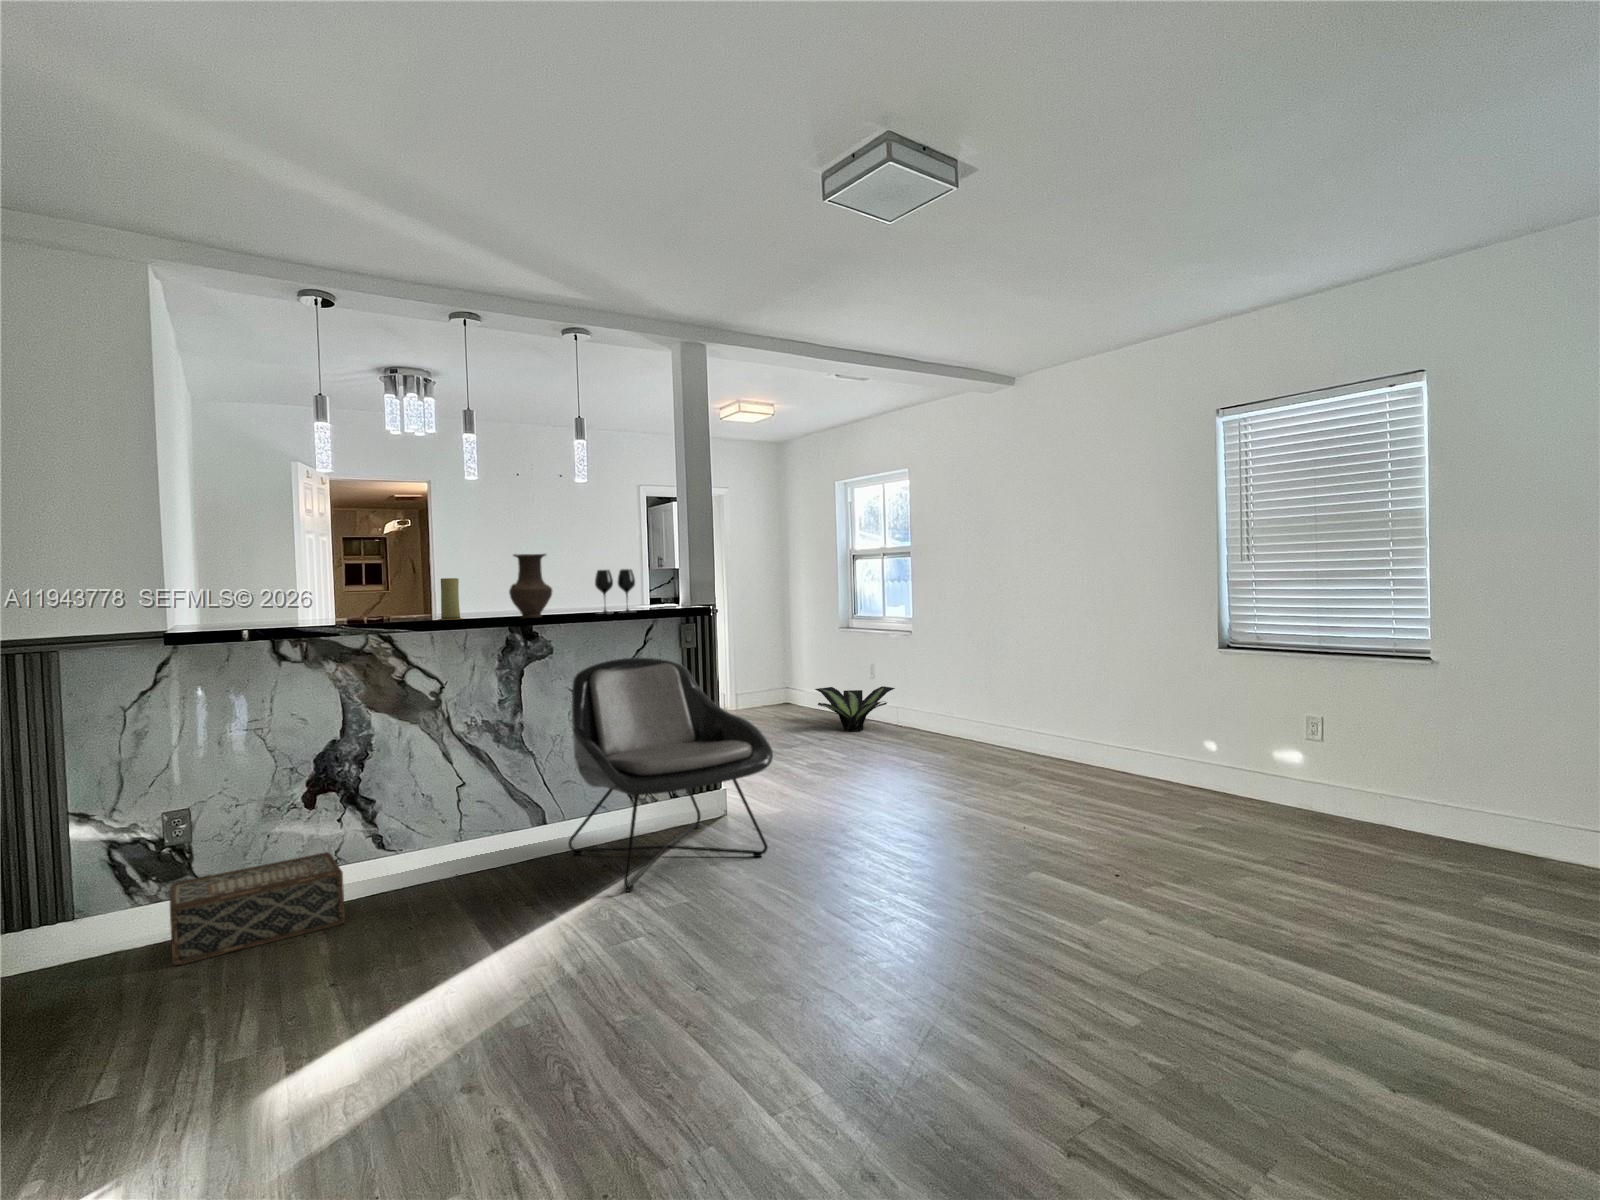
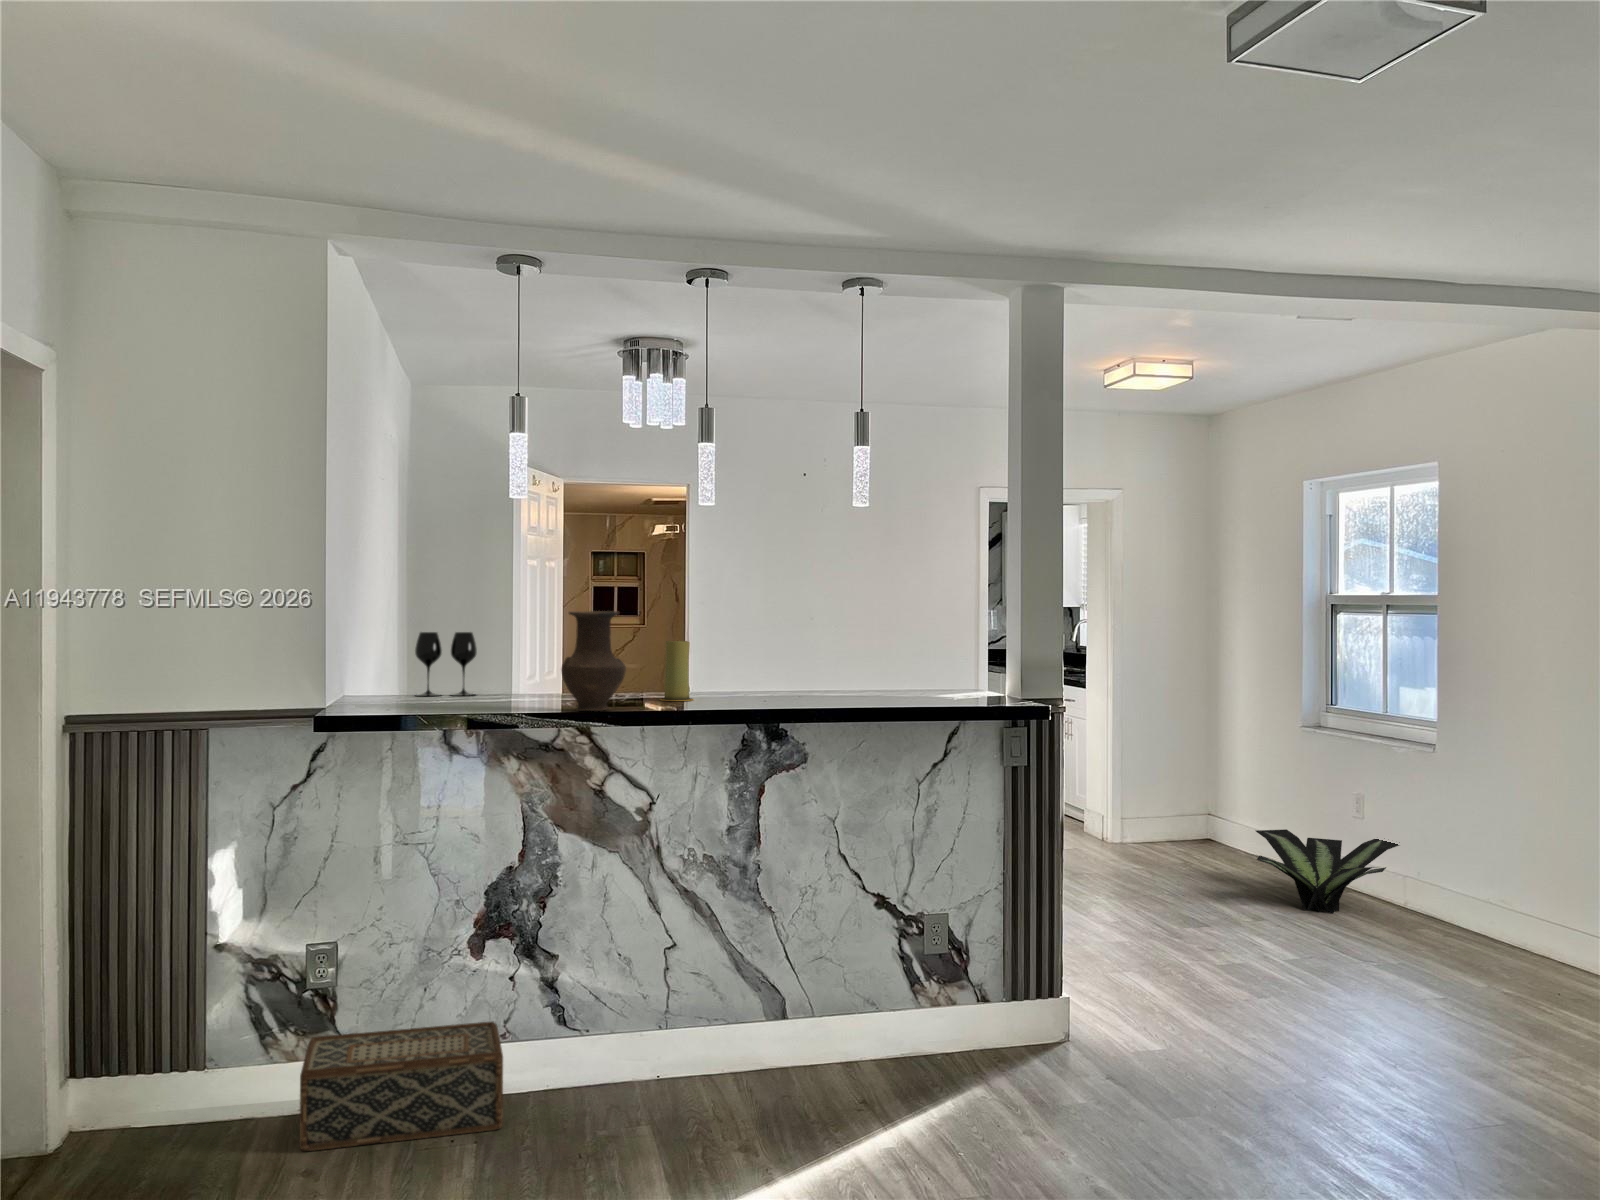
vase: present [509,554,552,618] -> present [561,611,626,711]
wine glass: present [595,569,635,614] -> present [415,632,477,696]
lounge chair: present [568,658,773,892] -> none [814,778,1136,1156]

